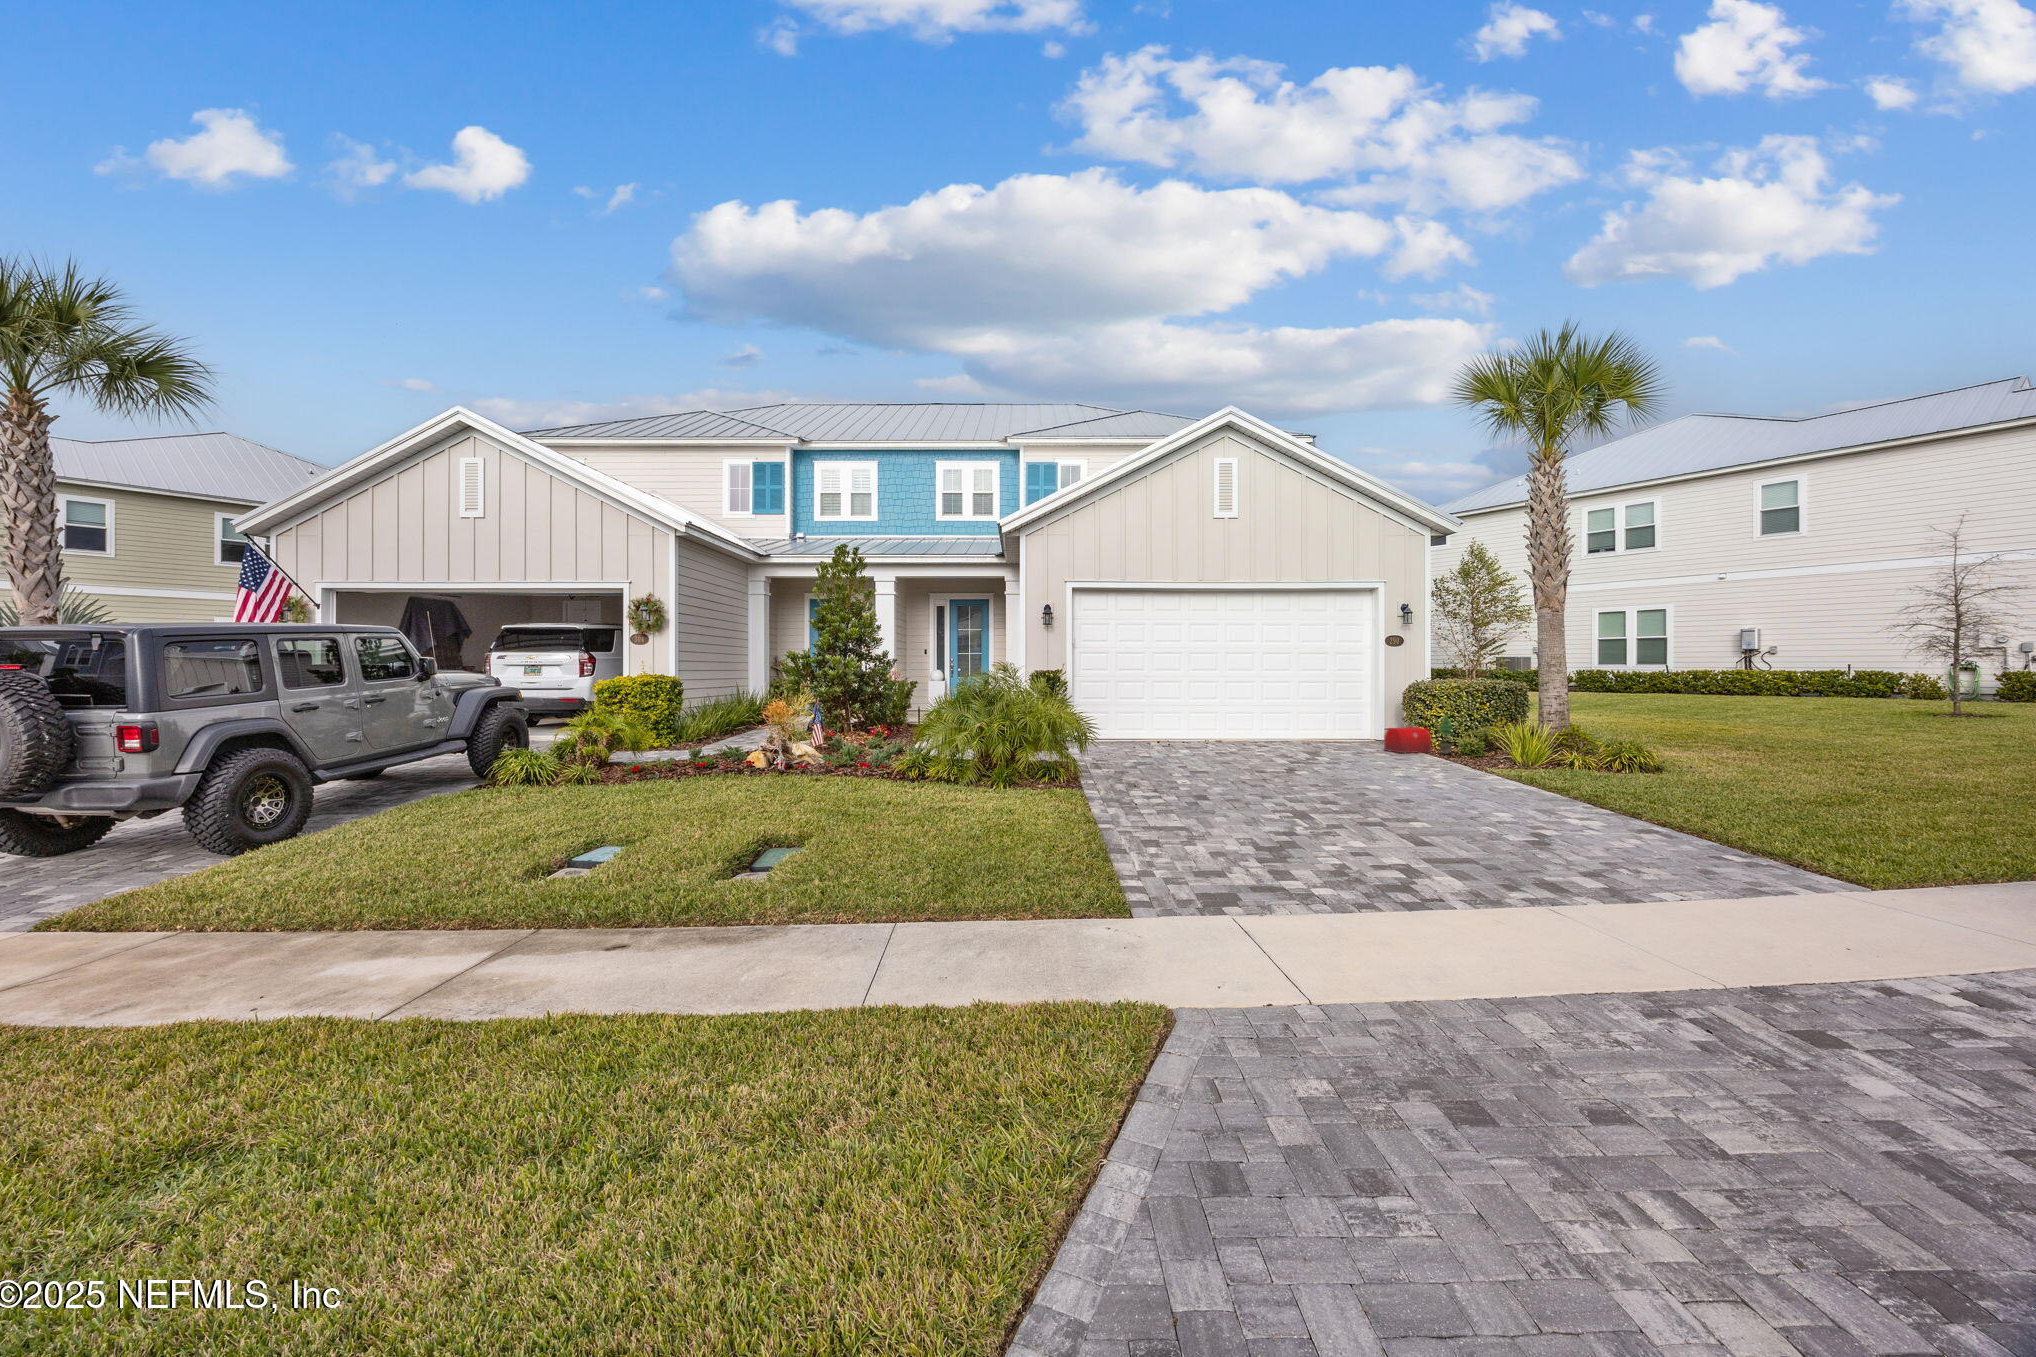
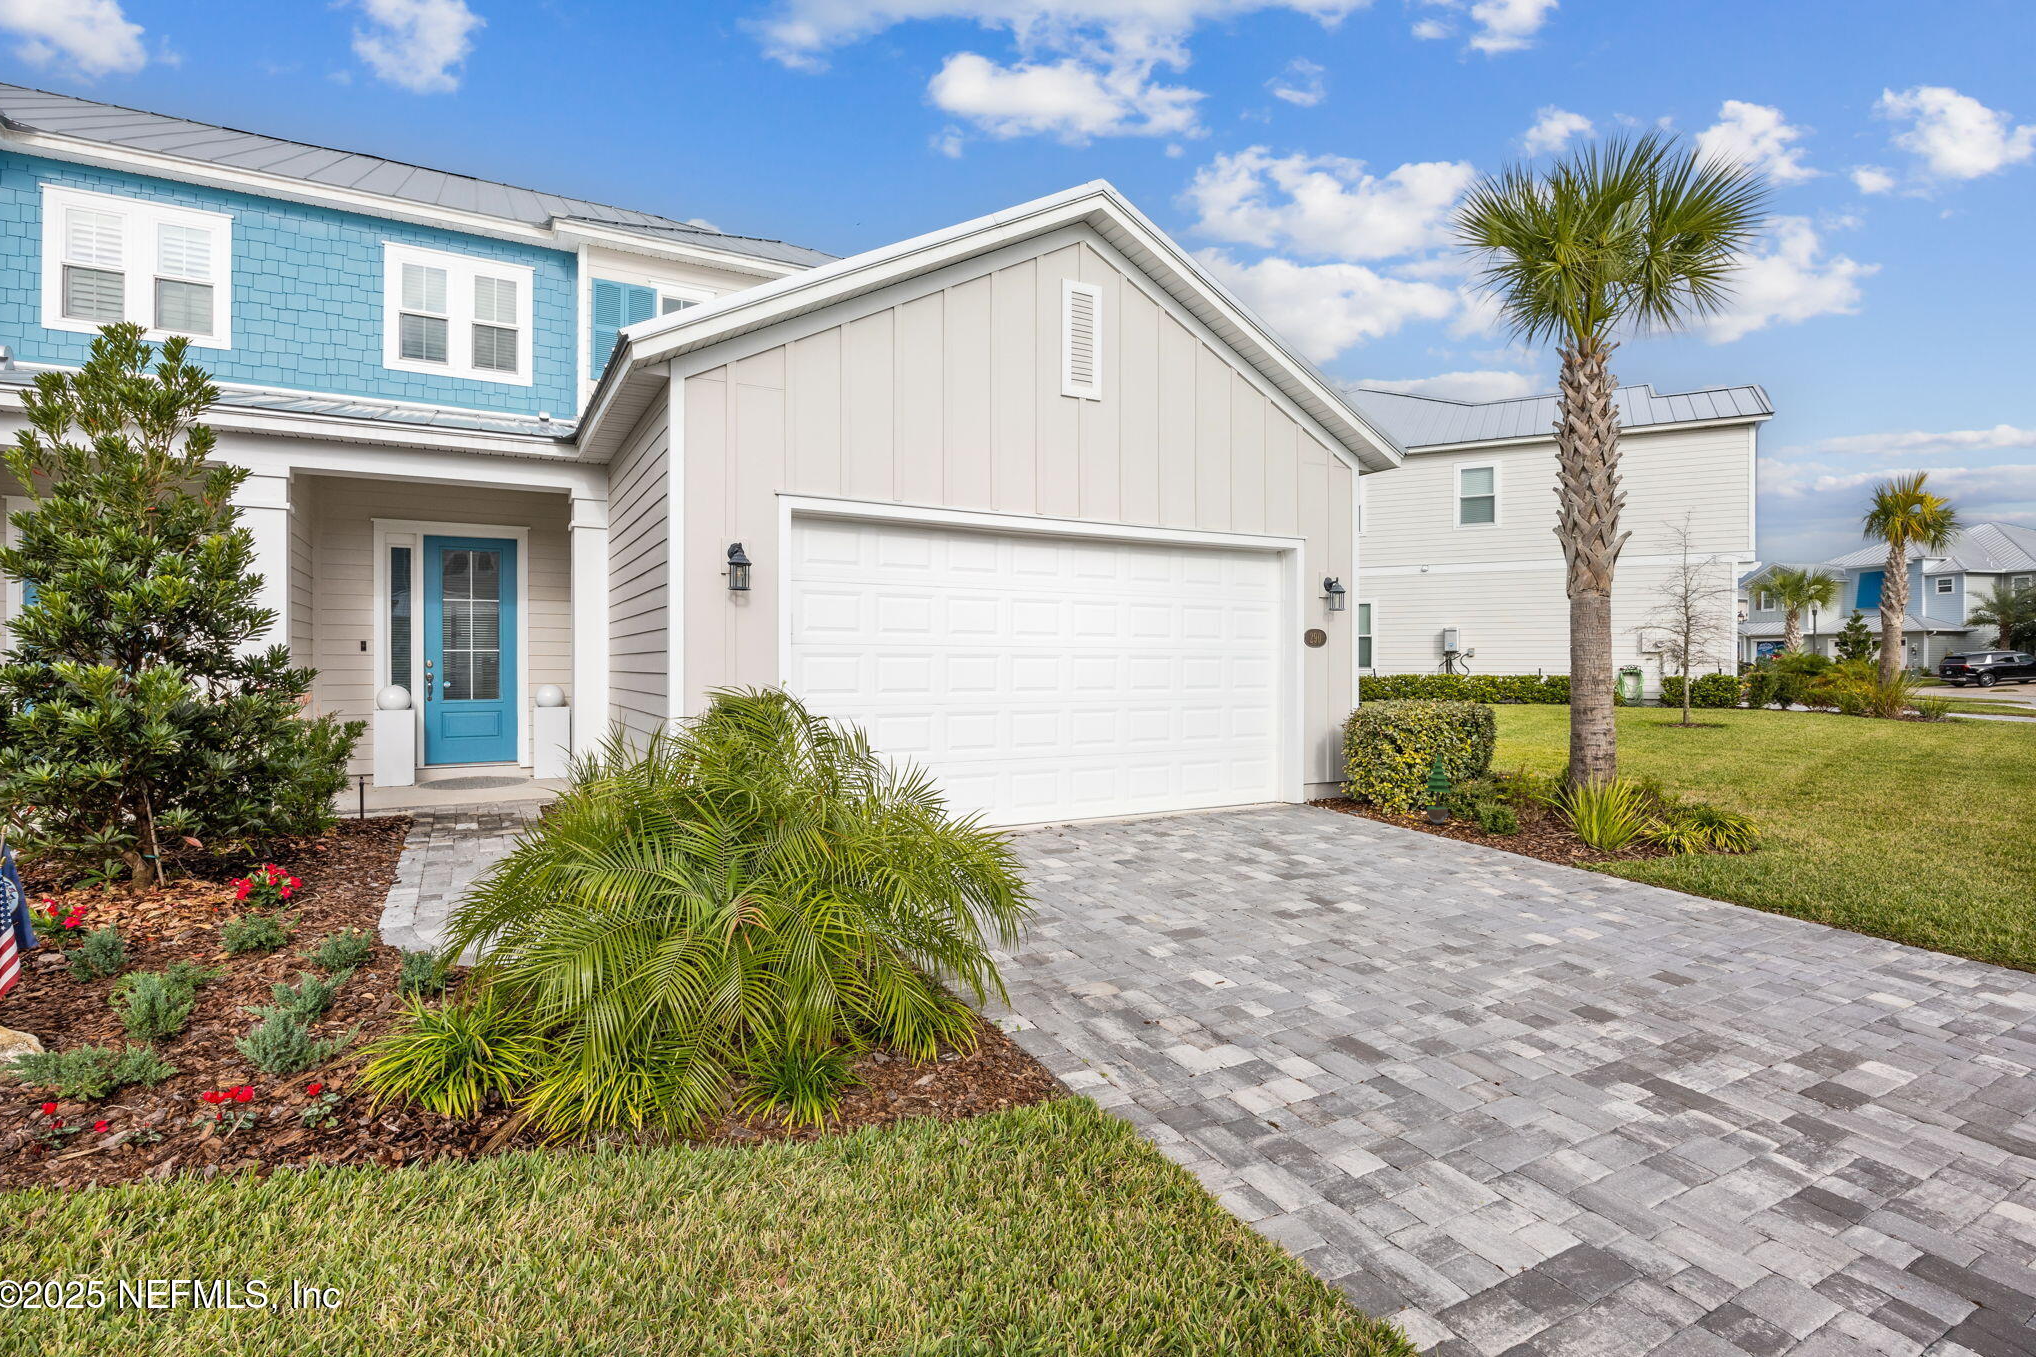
toolbox: present [1384,723,1432,753] -> none [1344,773,1410,829]

